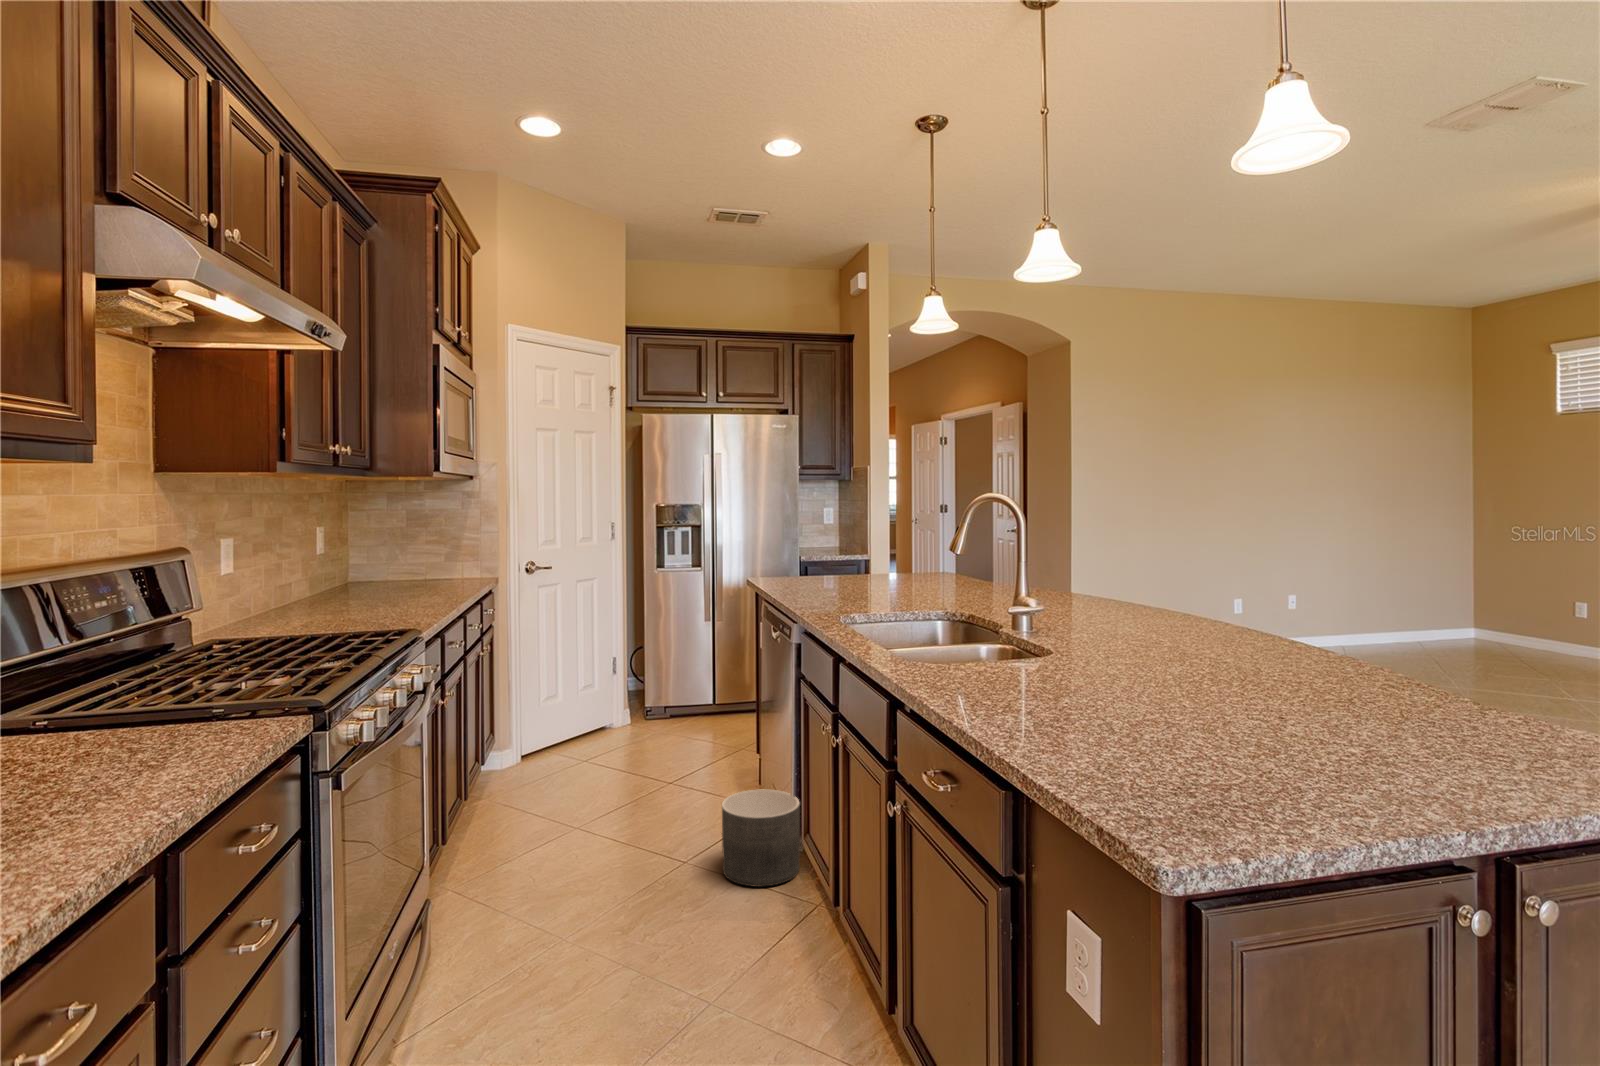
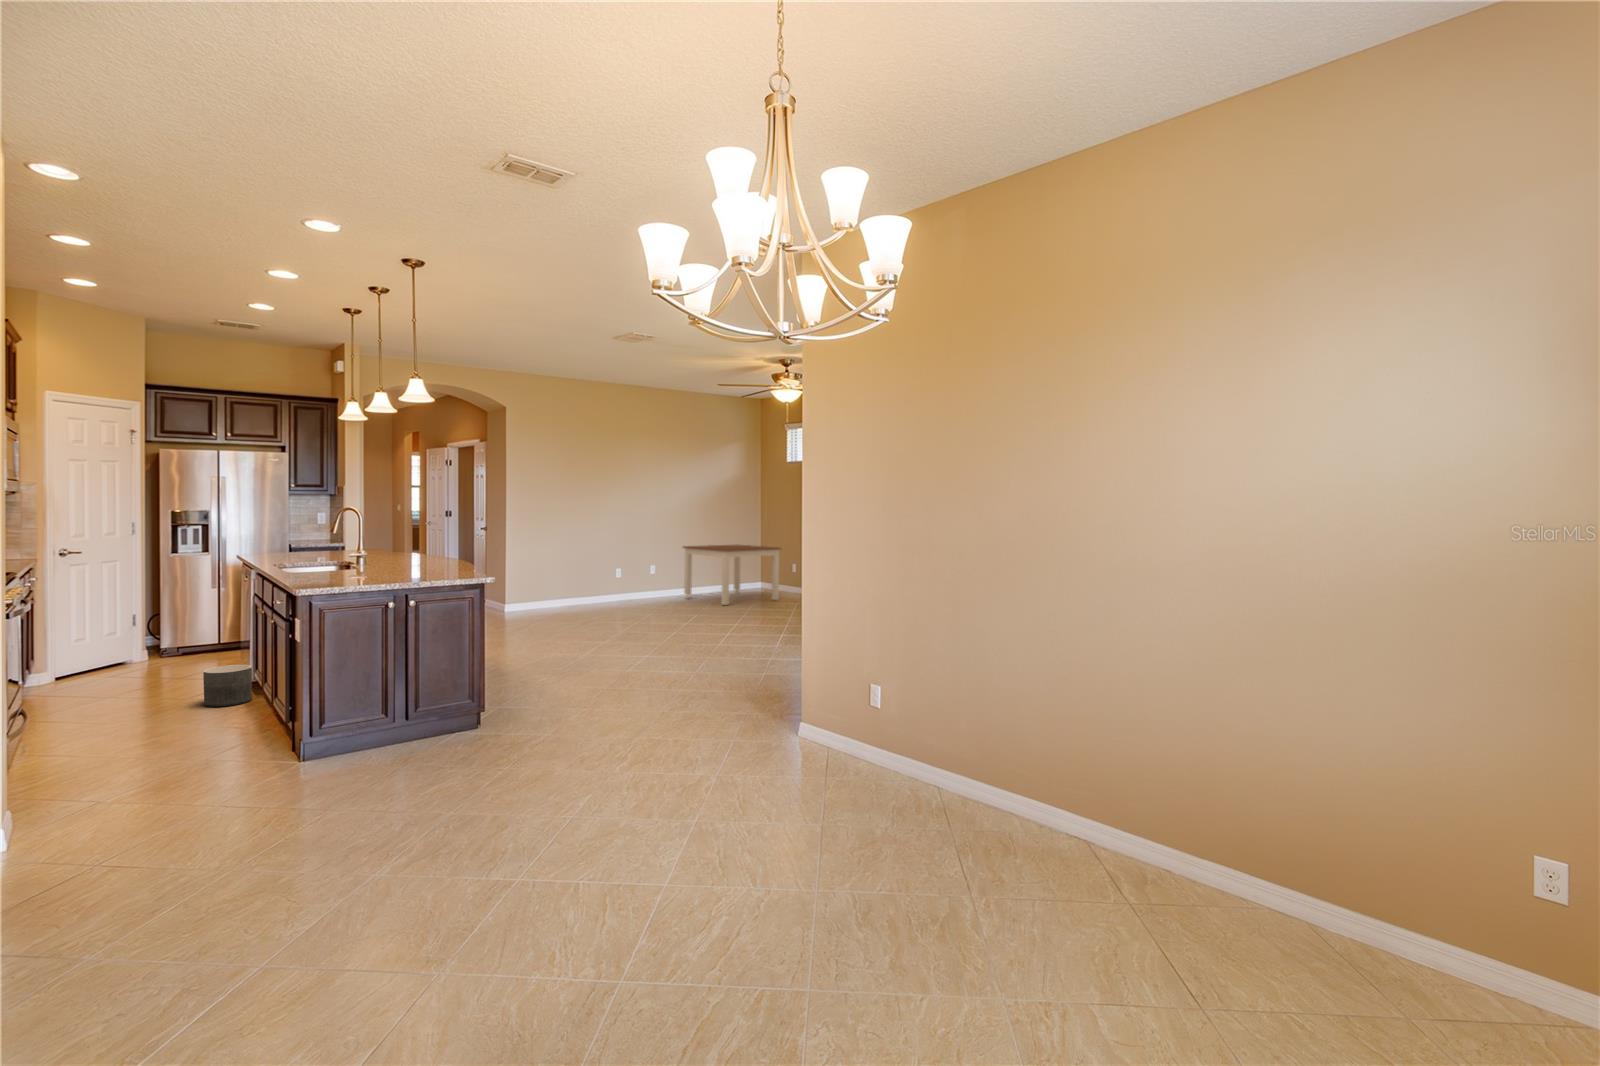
dining table: none [1339,559,1571,673] -> present [683,545,781,605]

